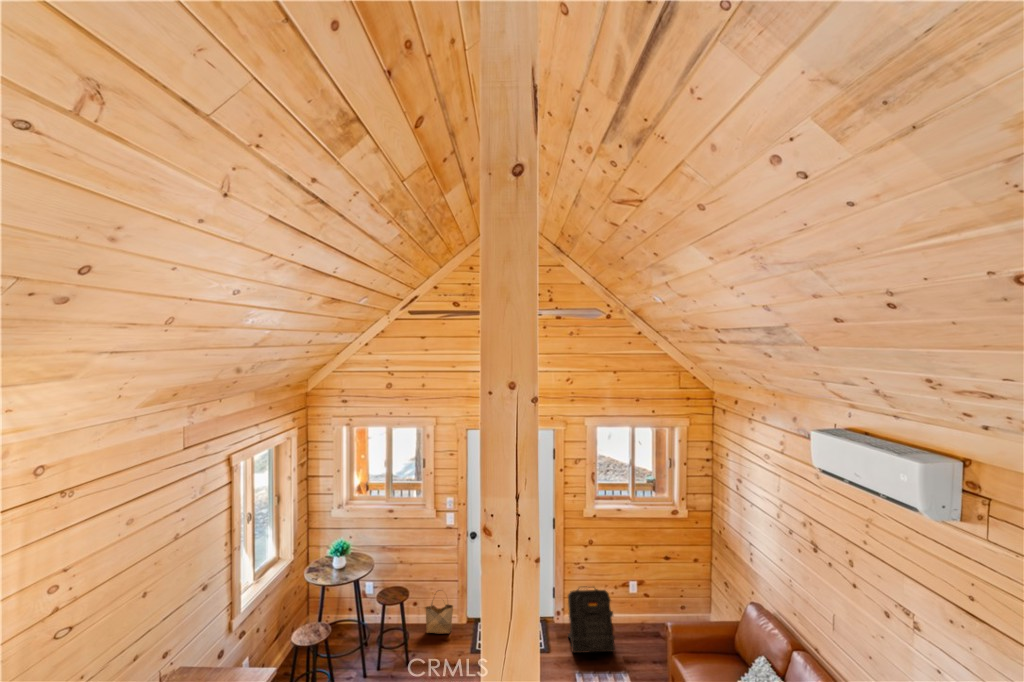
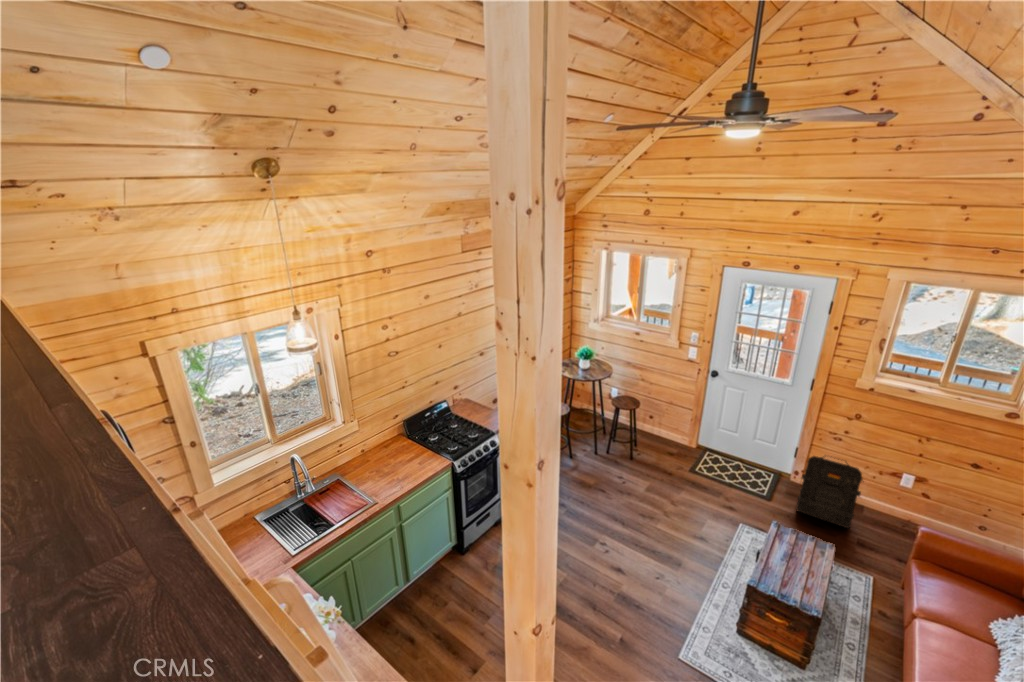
woven basket: present [425,604,453,634] -> none [655,412,683,449]

